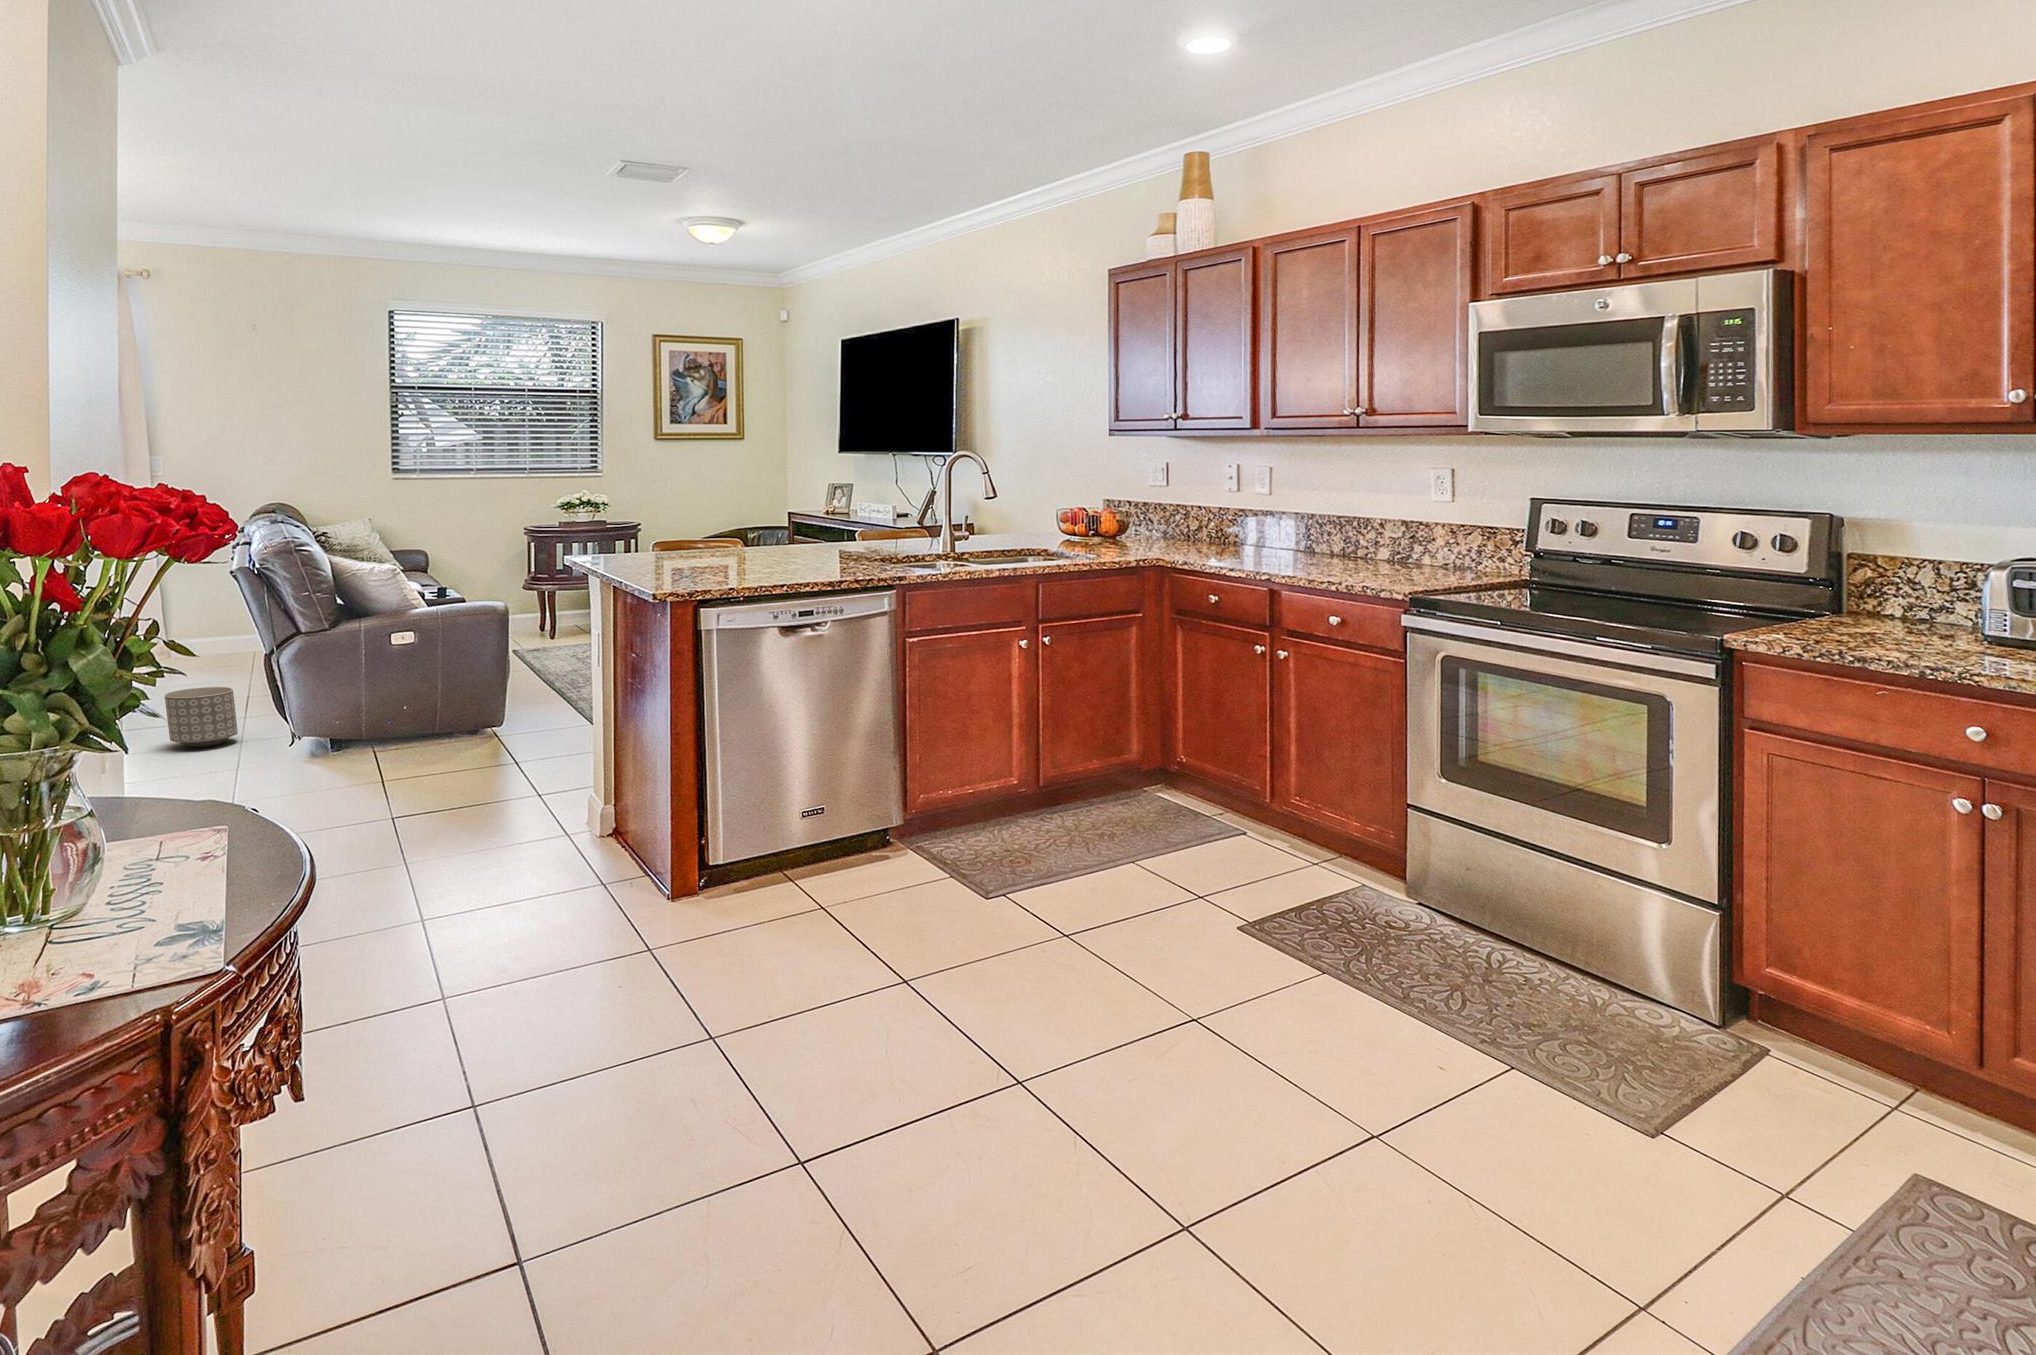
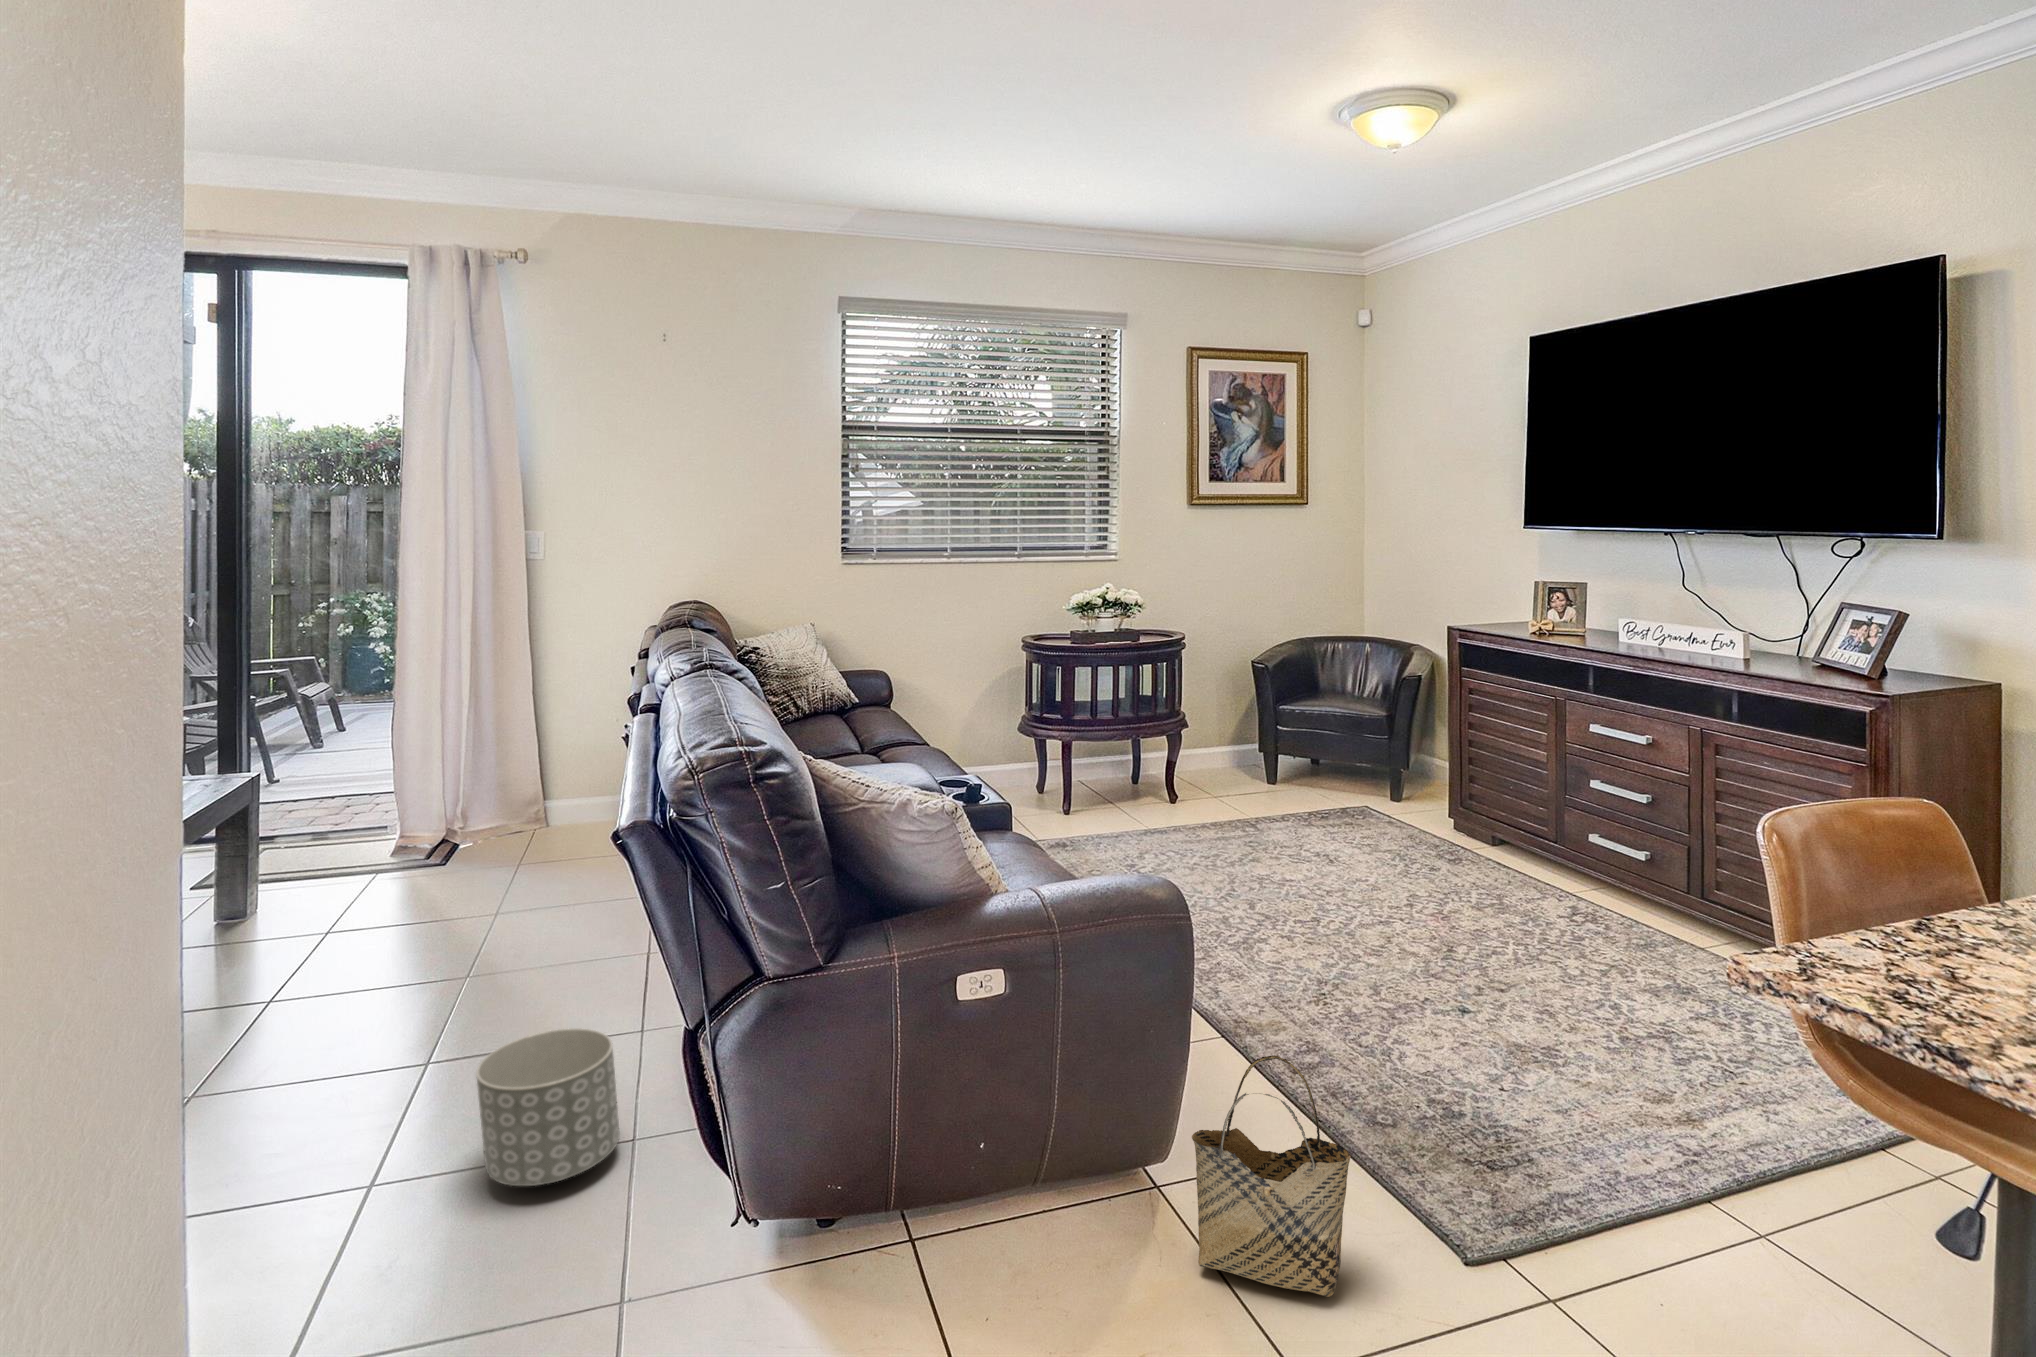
woven basket: none [488,666,548,747] -> present [1192,1055,1351,1297]

